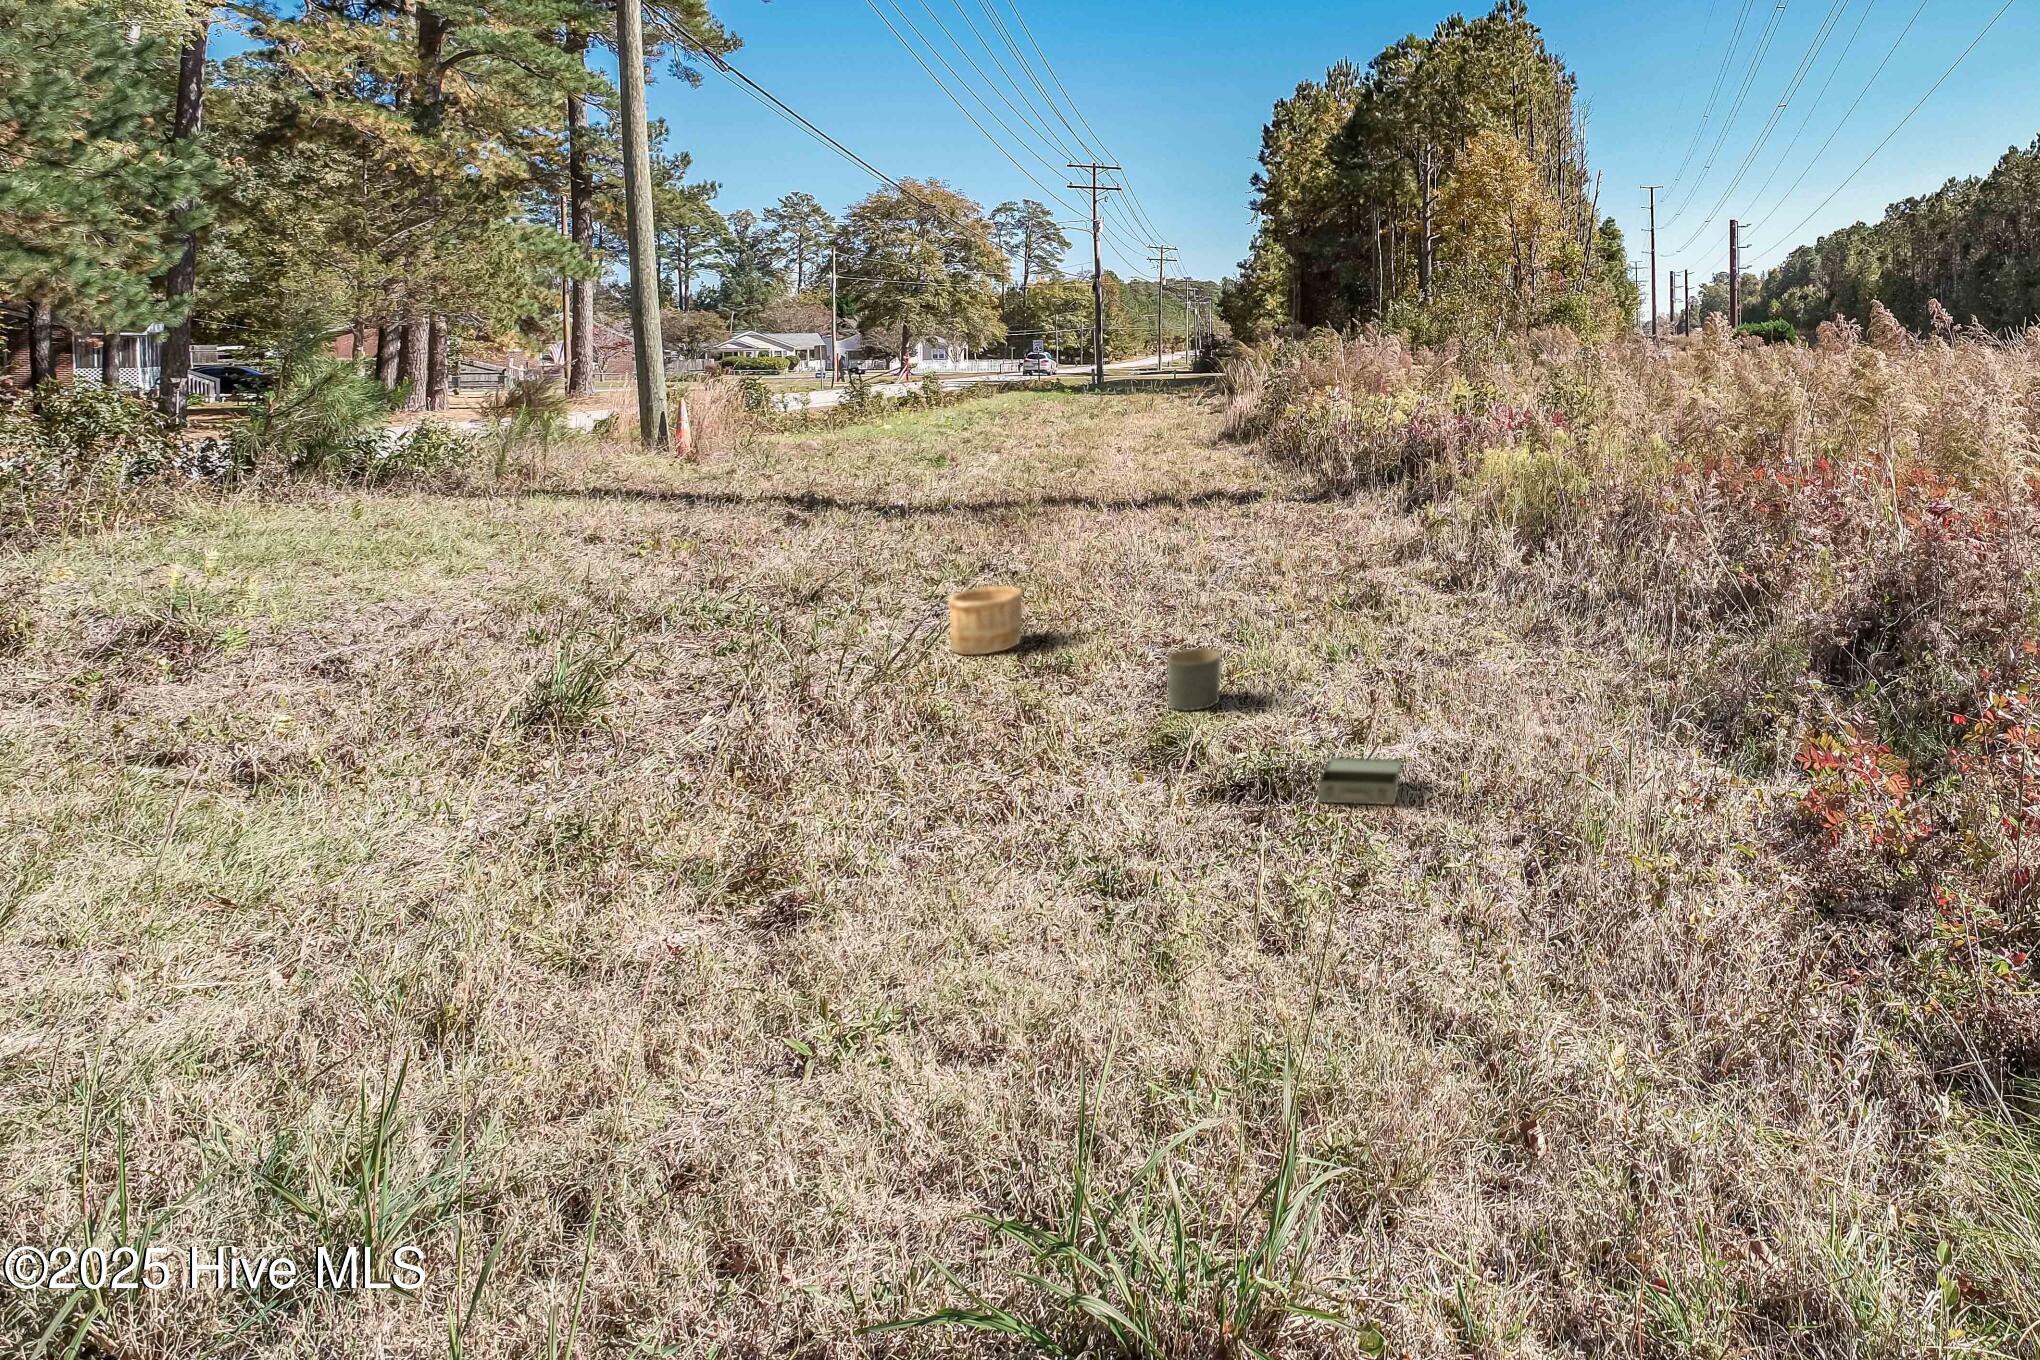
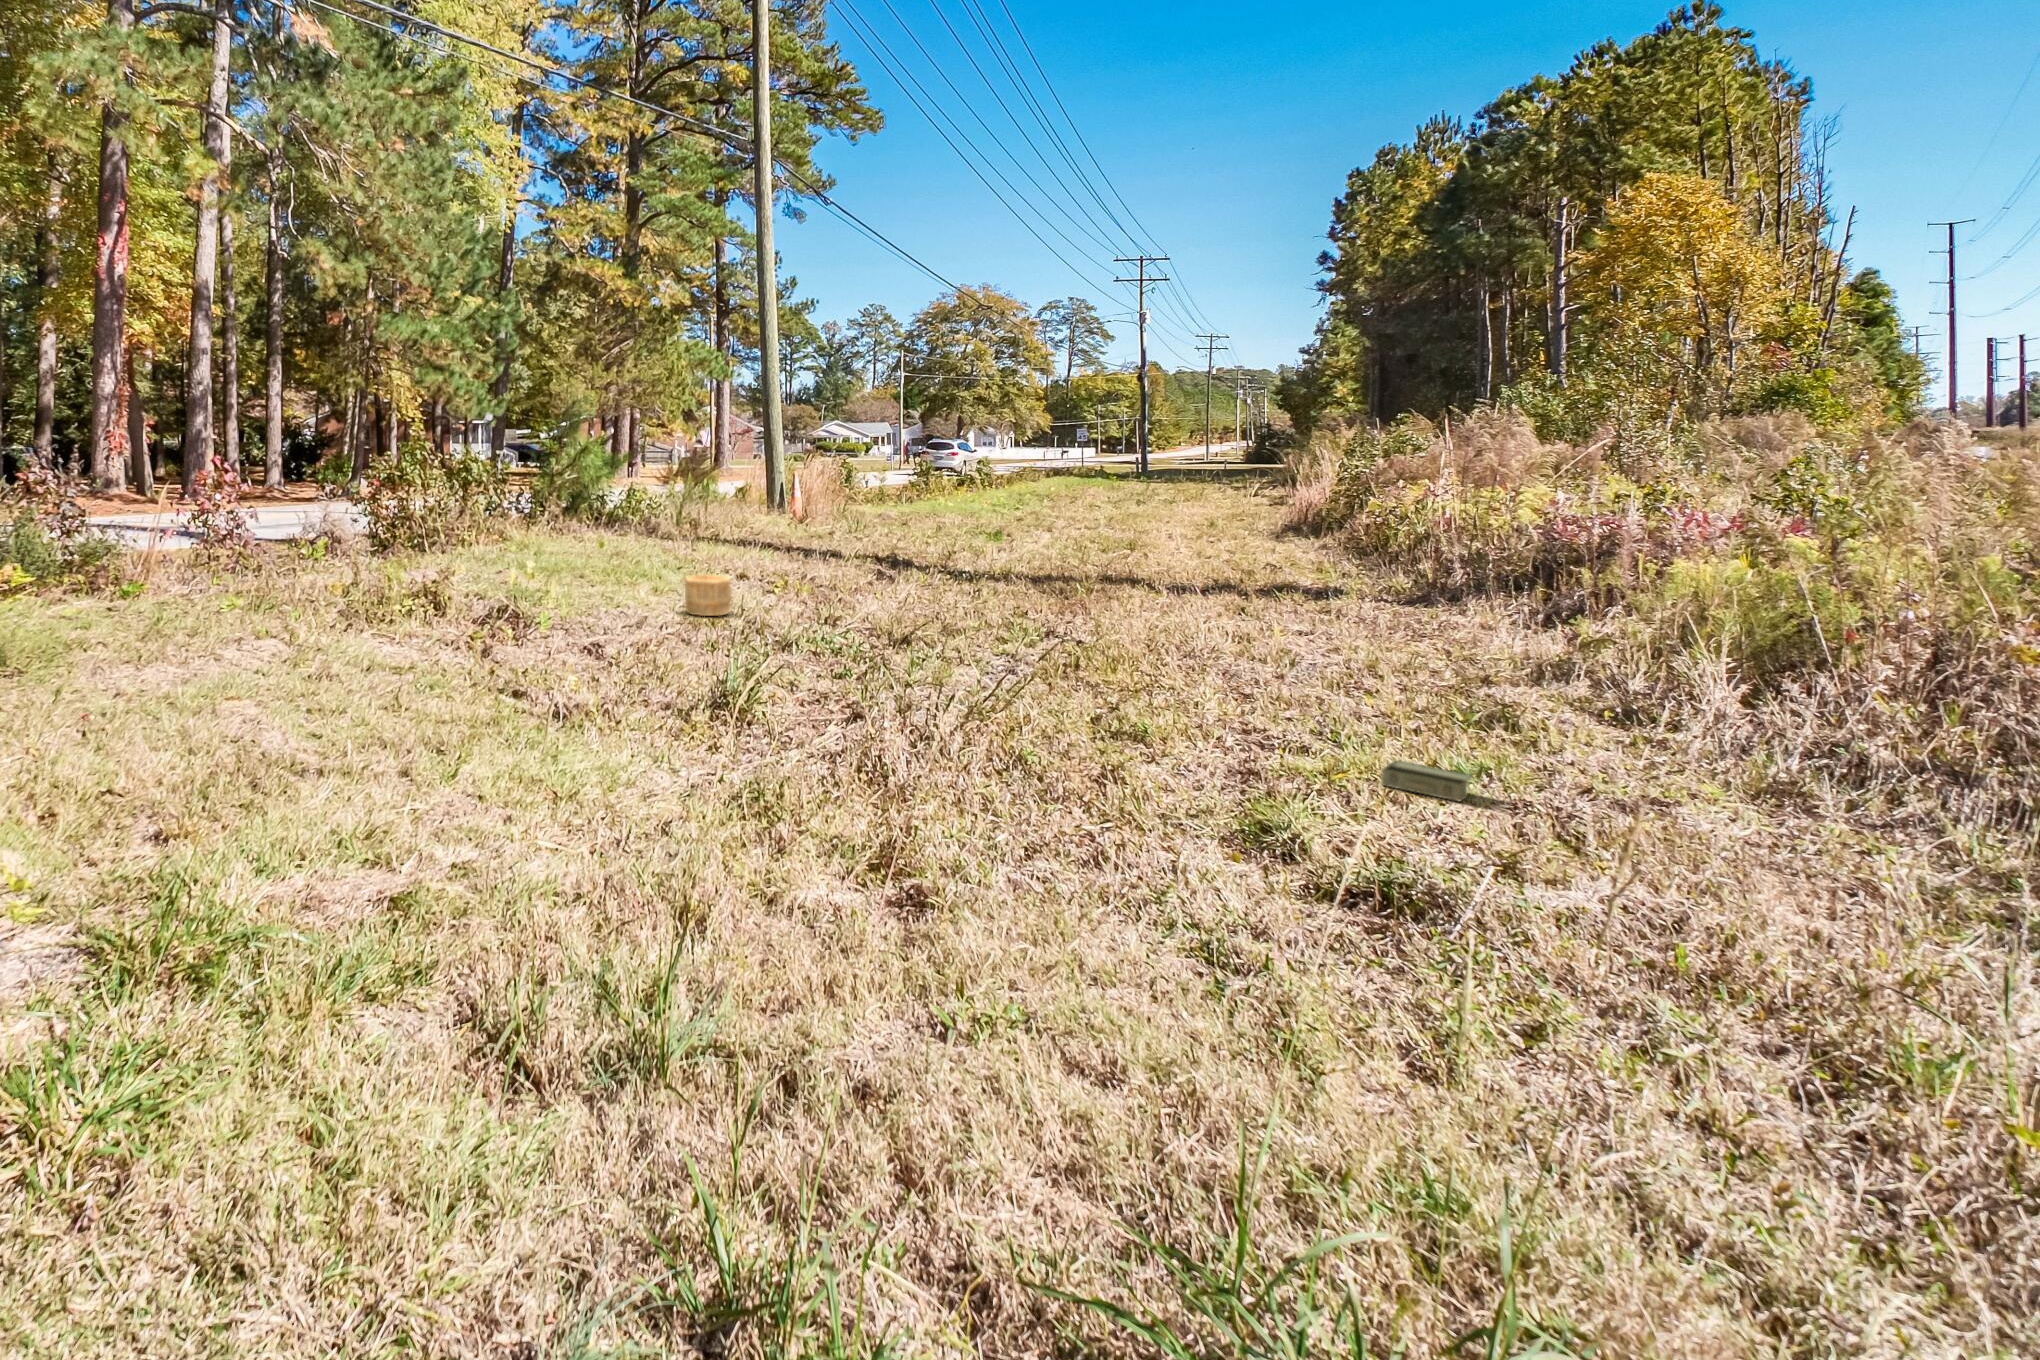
wooden bucket: present [948,586,1023,655] -> present [685,574,731,616]
planter: present [1167,648,1221,711] -> none [1239,674,1290,722]

